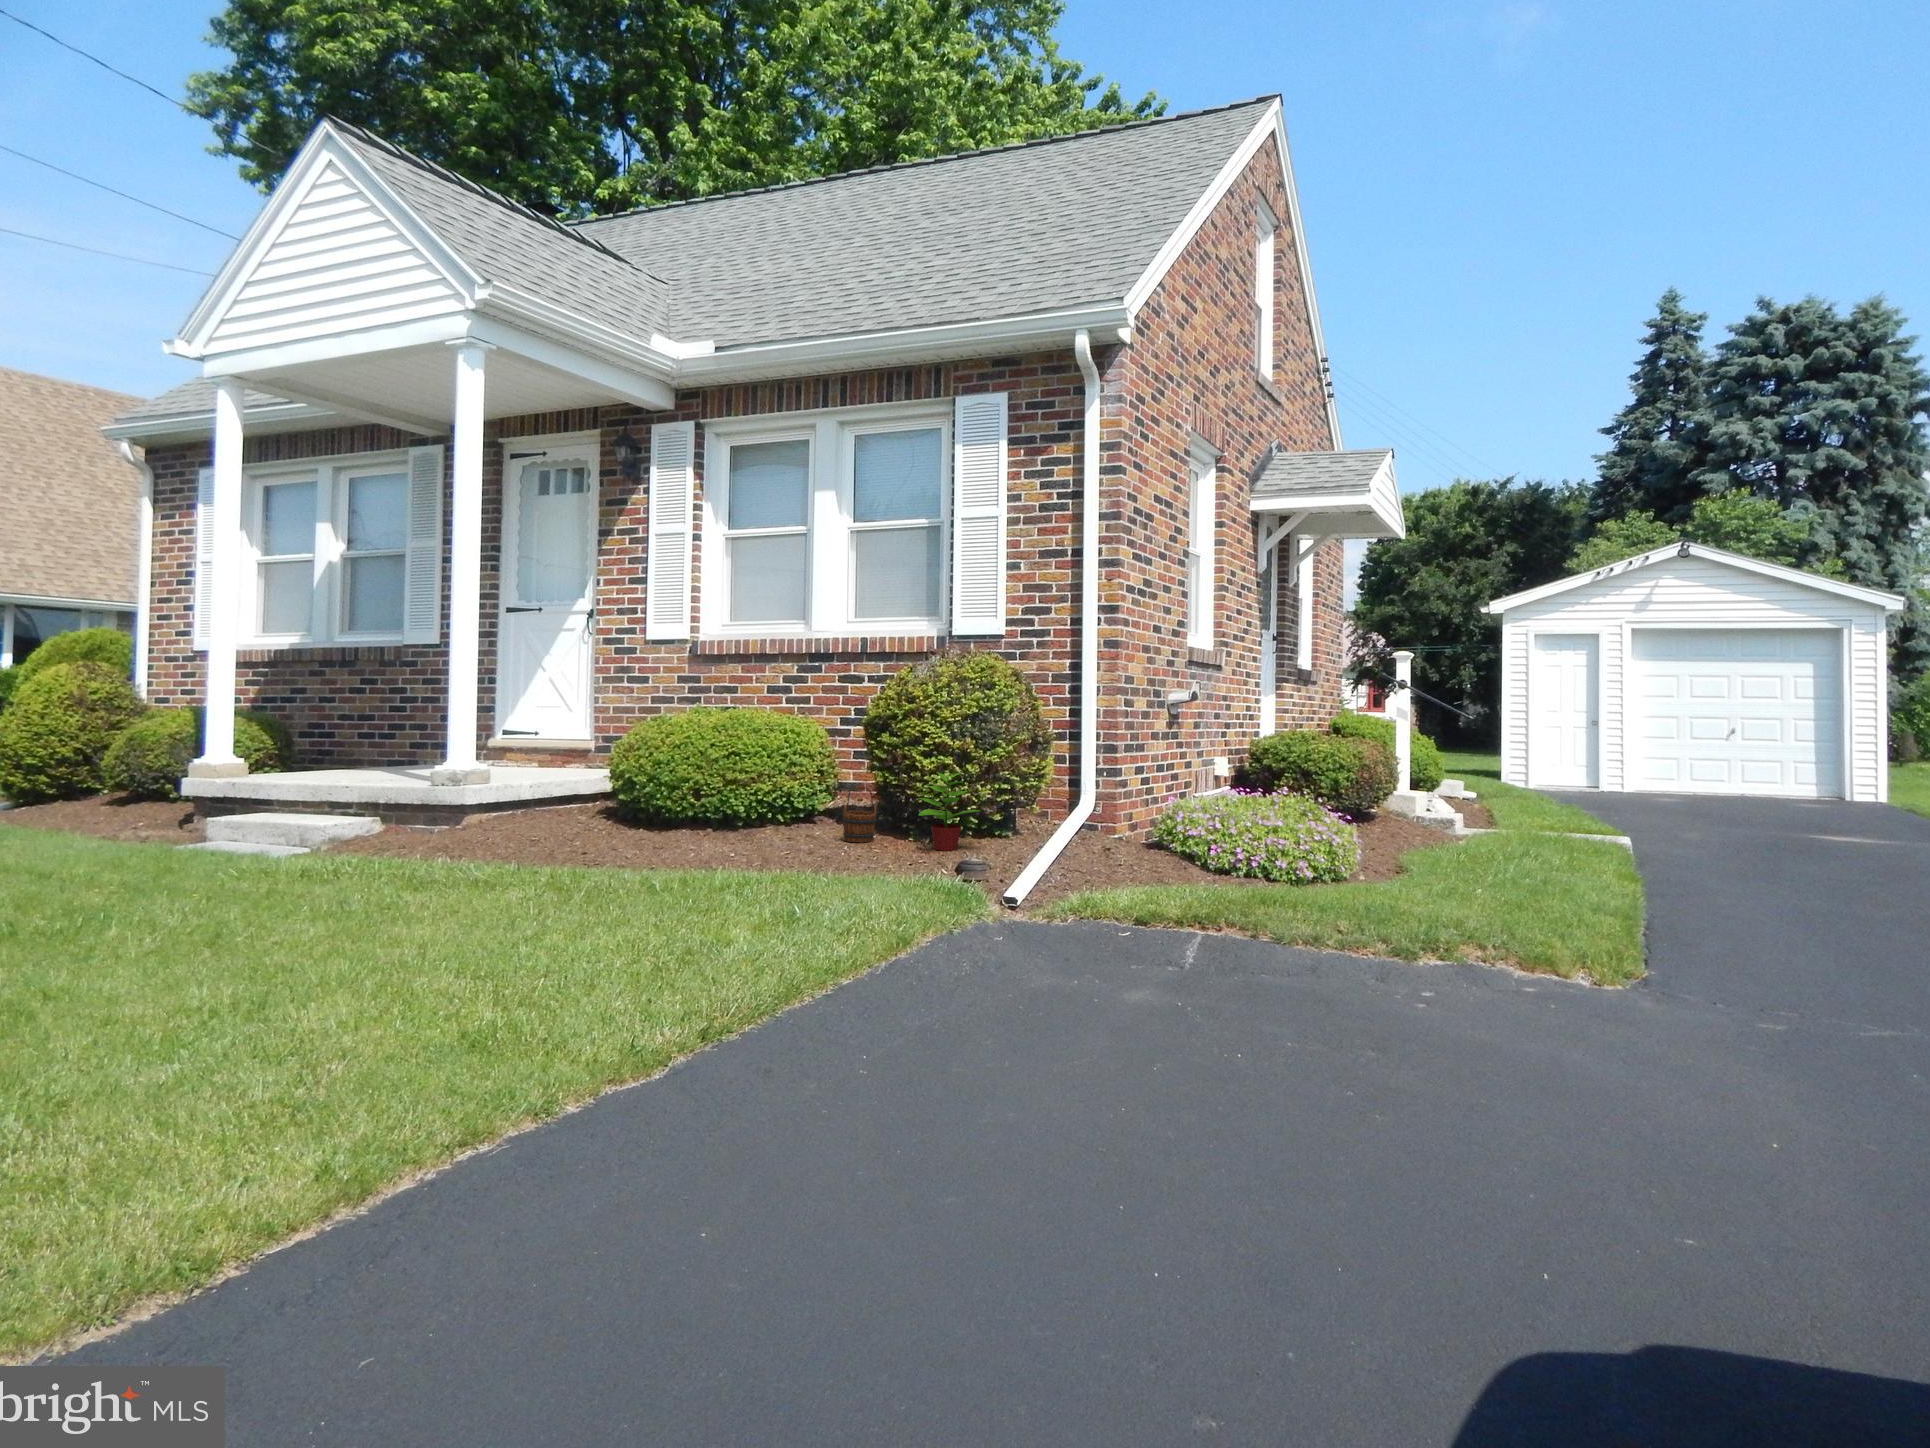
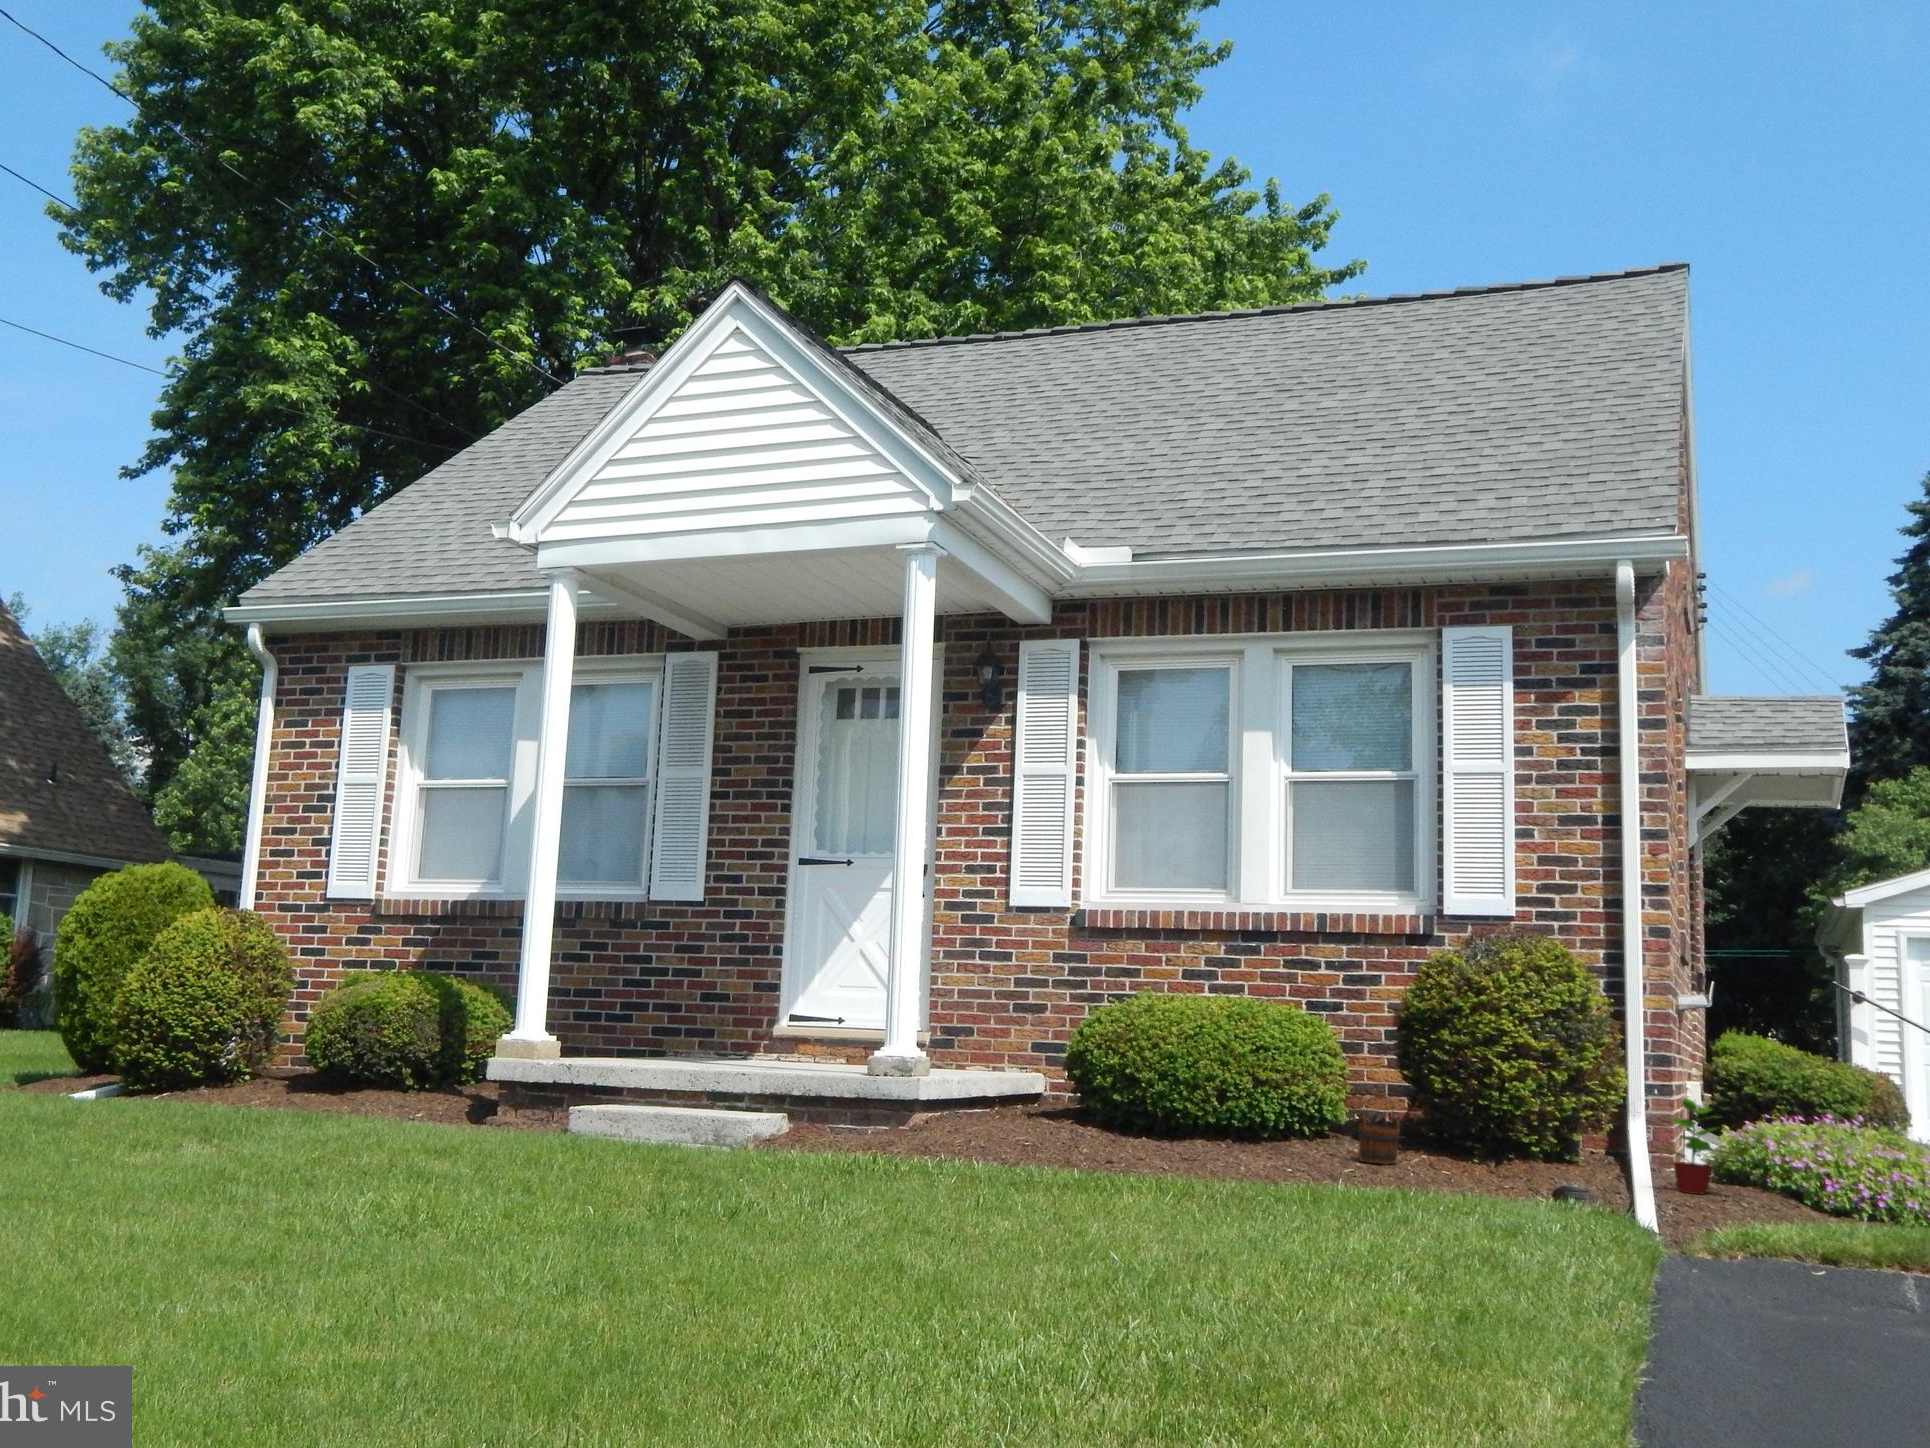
potted plant: present [919,772,979,851] -> present [1657,1098,1730,1194]

